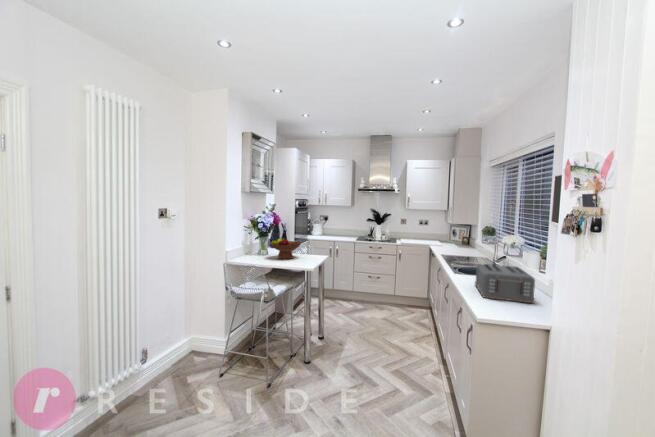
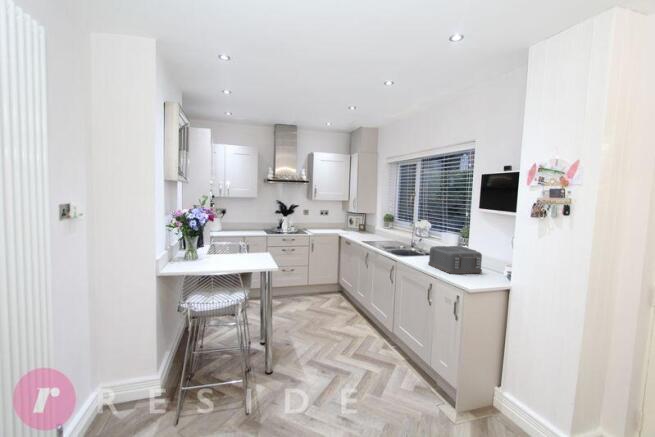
fruit bowl: present [270,238,301,259] -> none [210,236,249,261]

